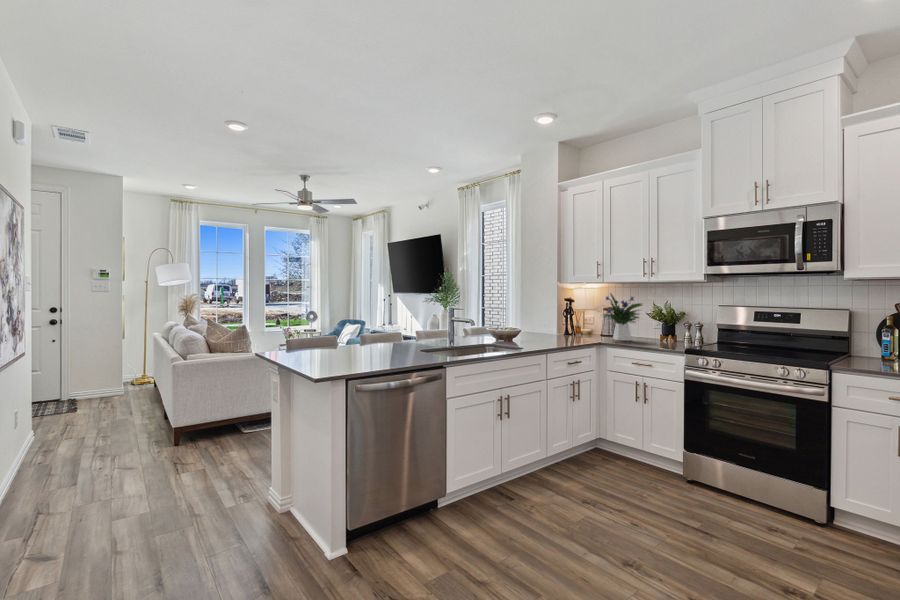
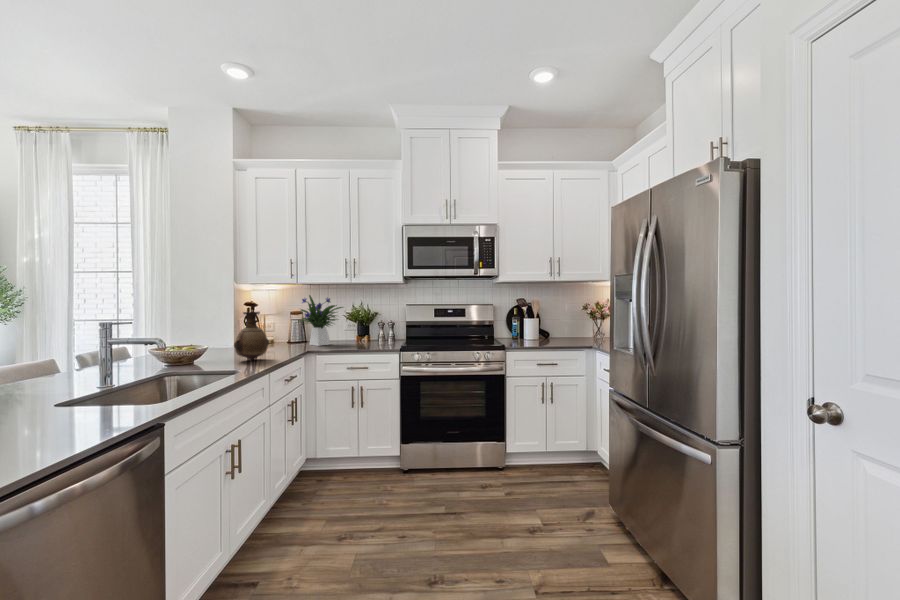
vase: none [534,305,562,343] -> present [234,312,269,360]

